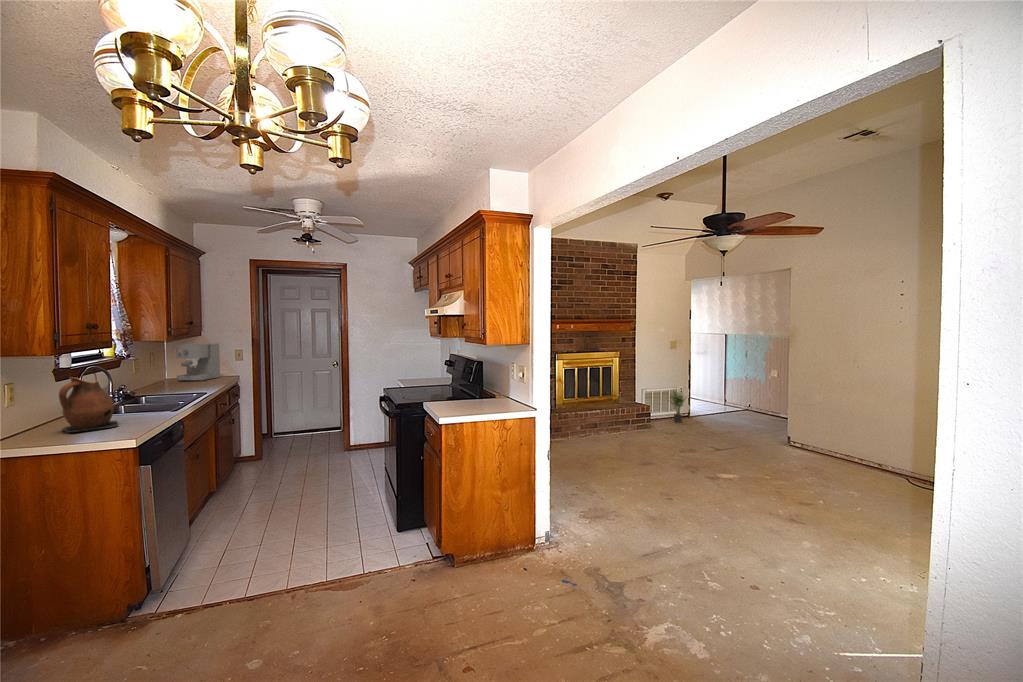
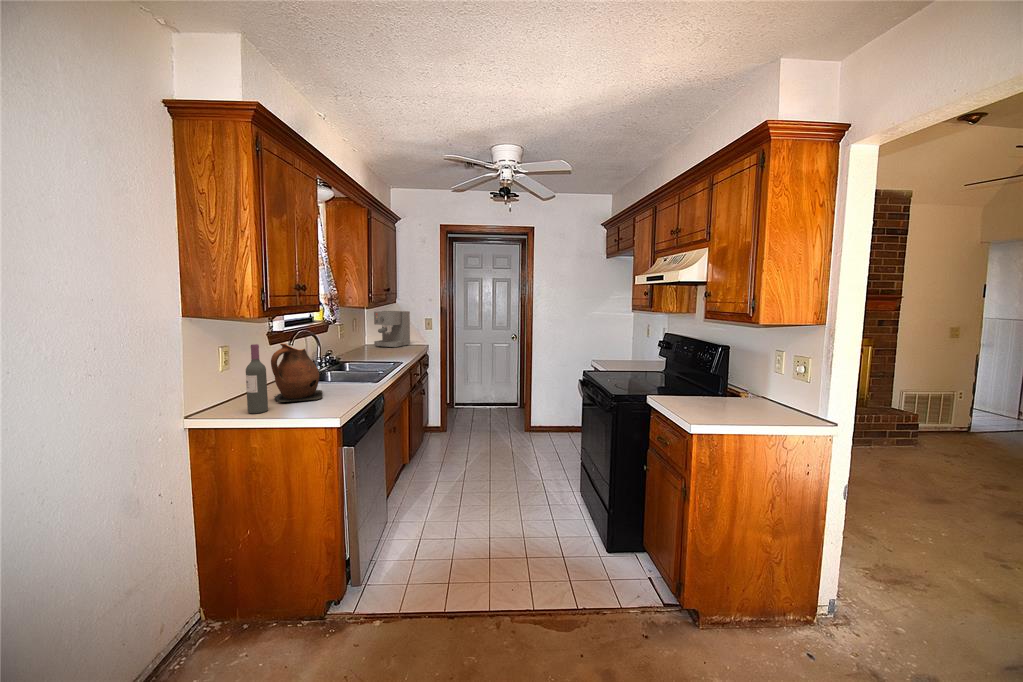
wine bottle: none [32,379,57,443] -> present [246,344,268,413]
potted plant: present [670,391,685,422] -> none [939,391,988,442]

